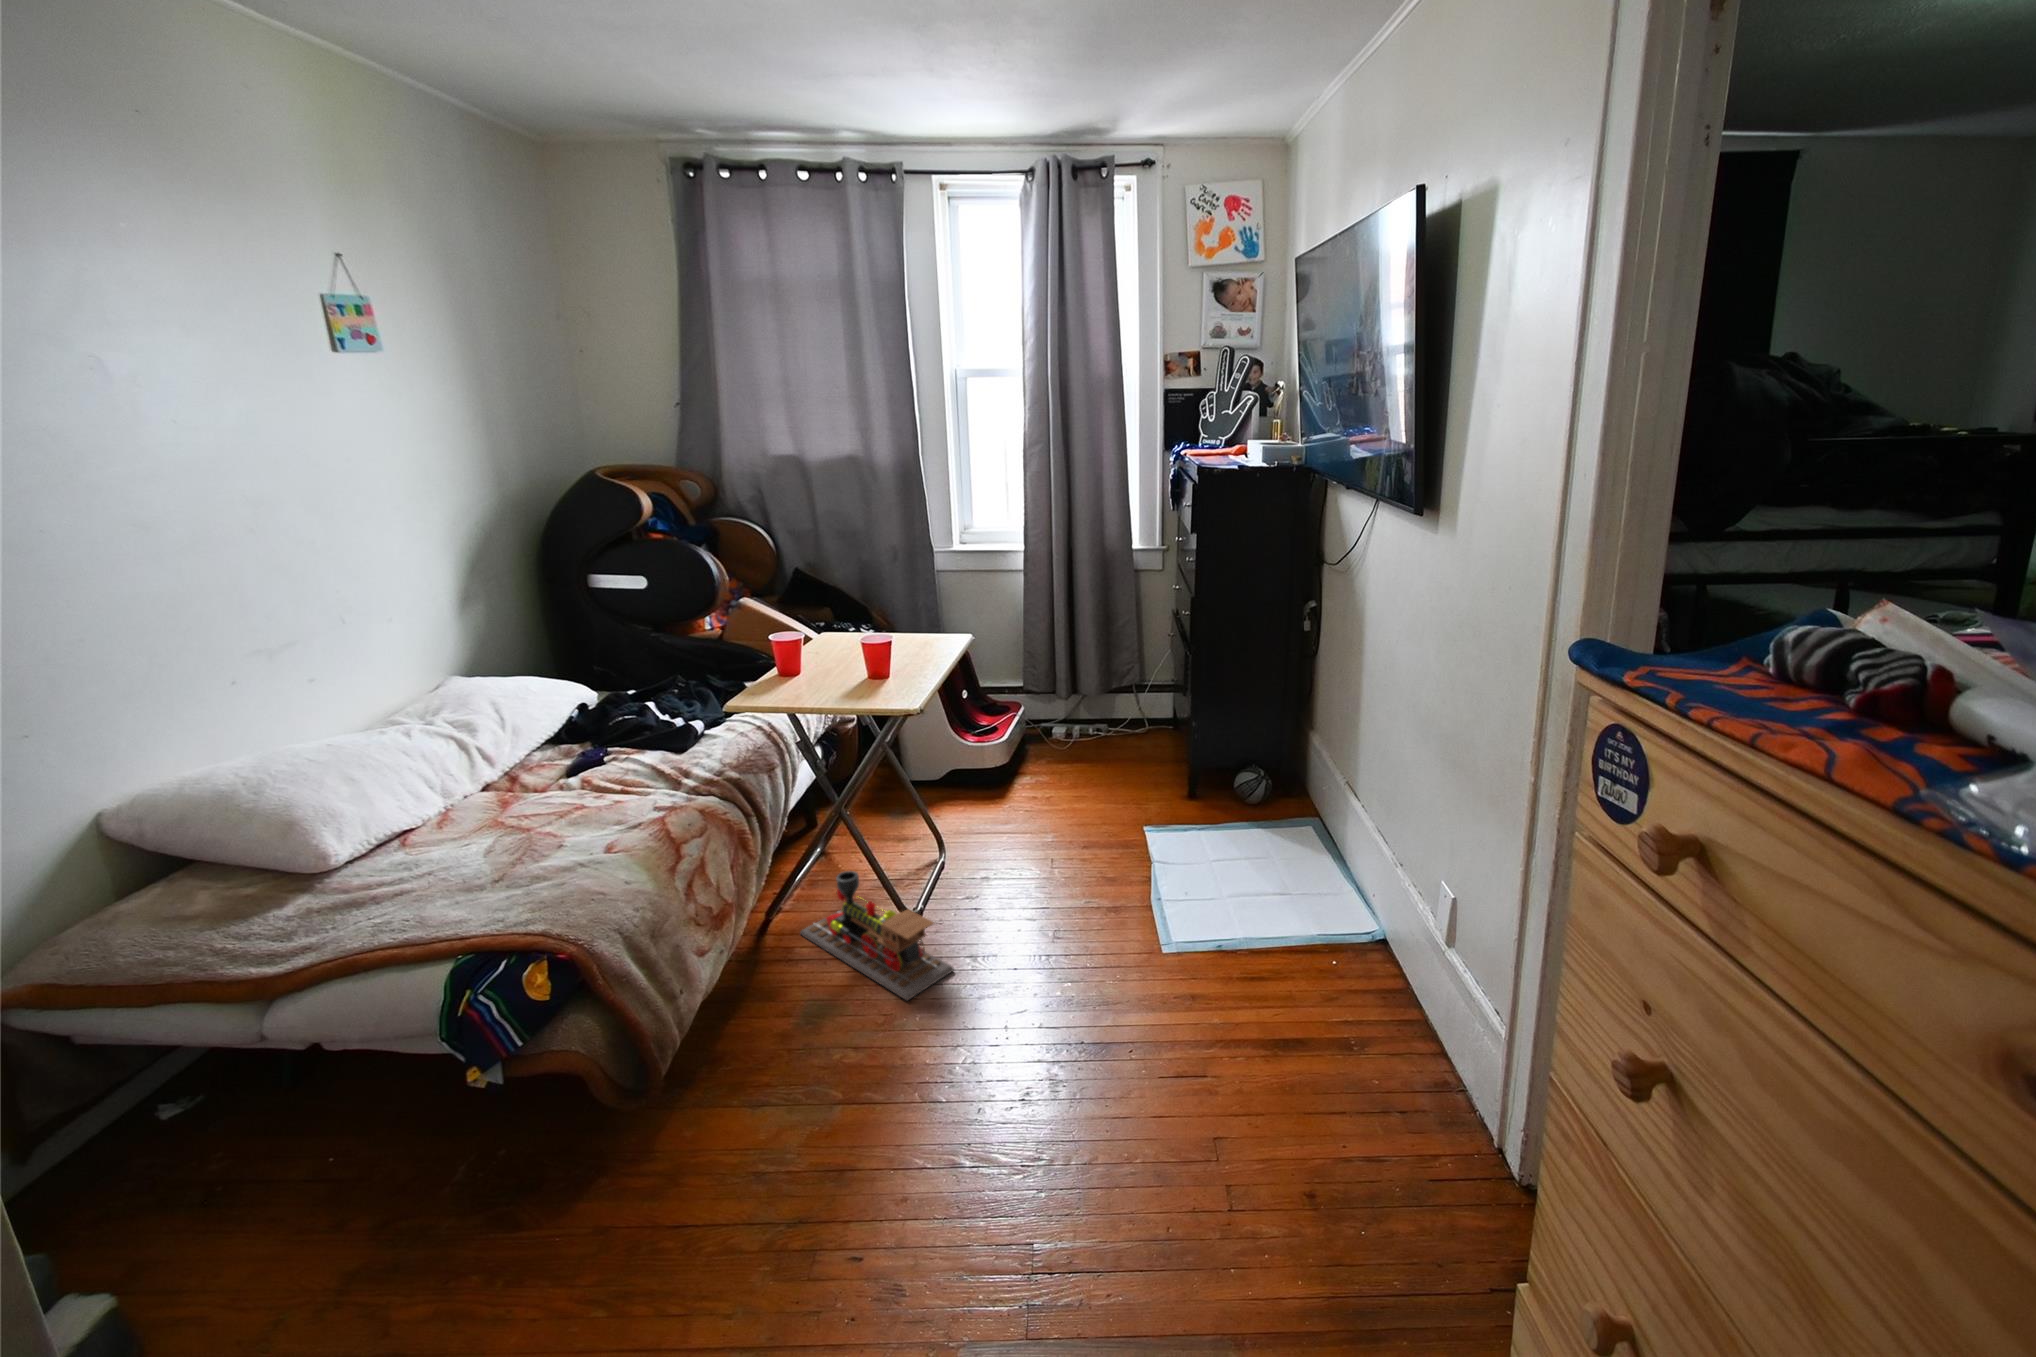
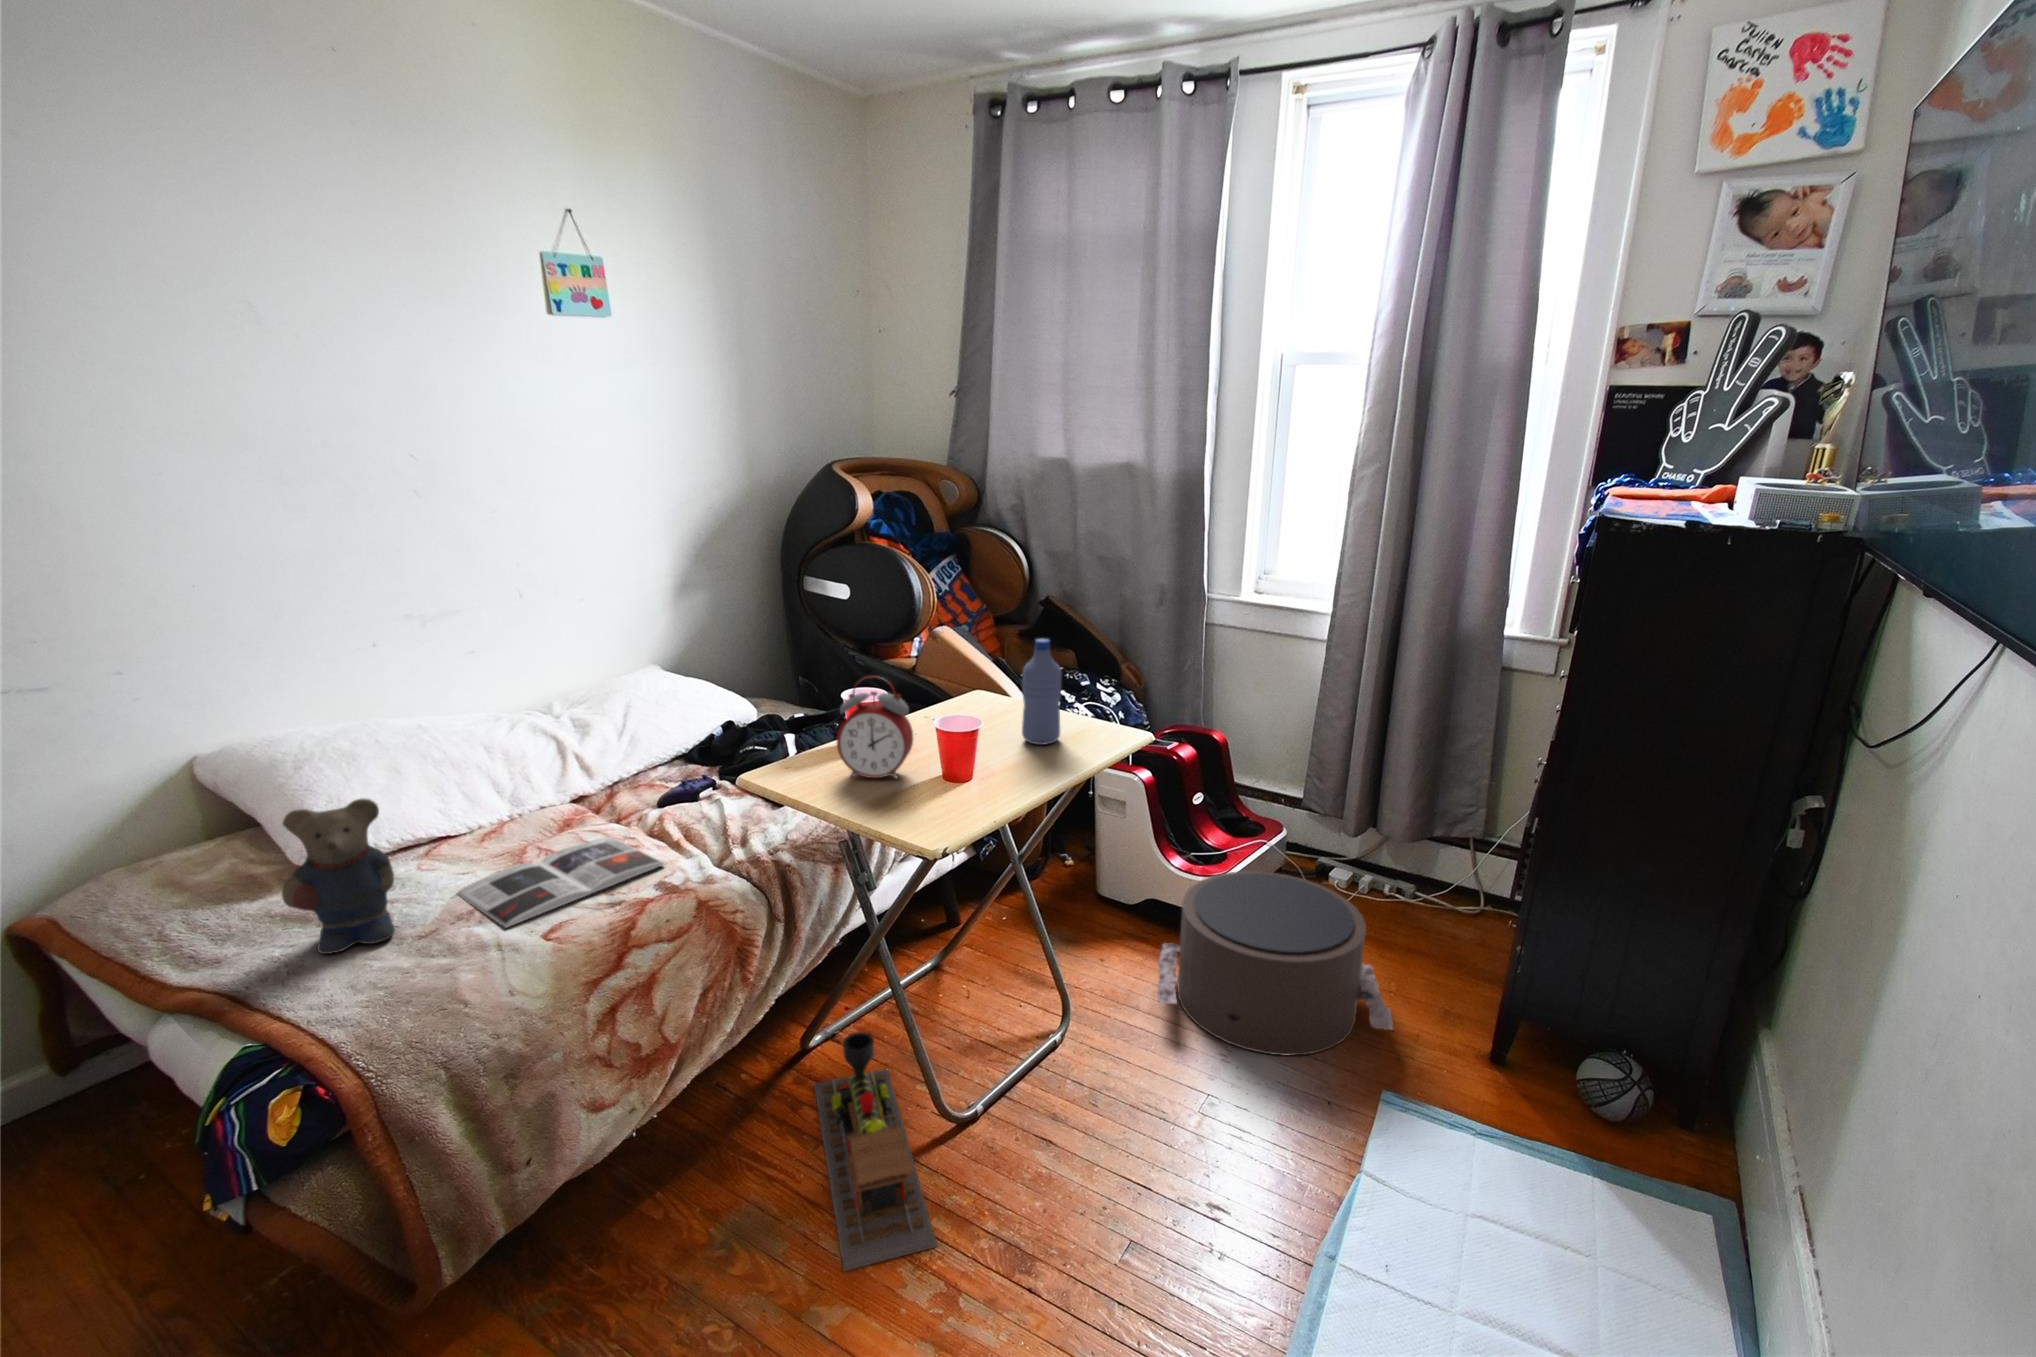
water bottle: none [905,573,935,646] -> present [1022,639,1062,745]
alarm clock: none [809,607,864,683] -> present [837,676,913,779]
pouf: none [981,725,1139,830] -> present [1157,871,1393,1055]
teddy bear: none [361,774,469,912] -> present [282,798,395,954]
magazine: none [480,796,645,859] -> present [457,837,665,927]

